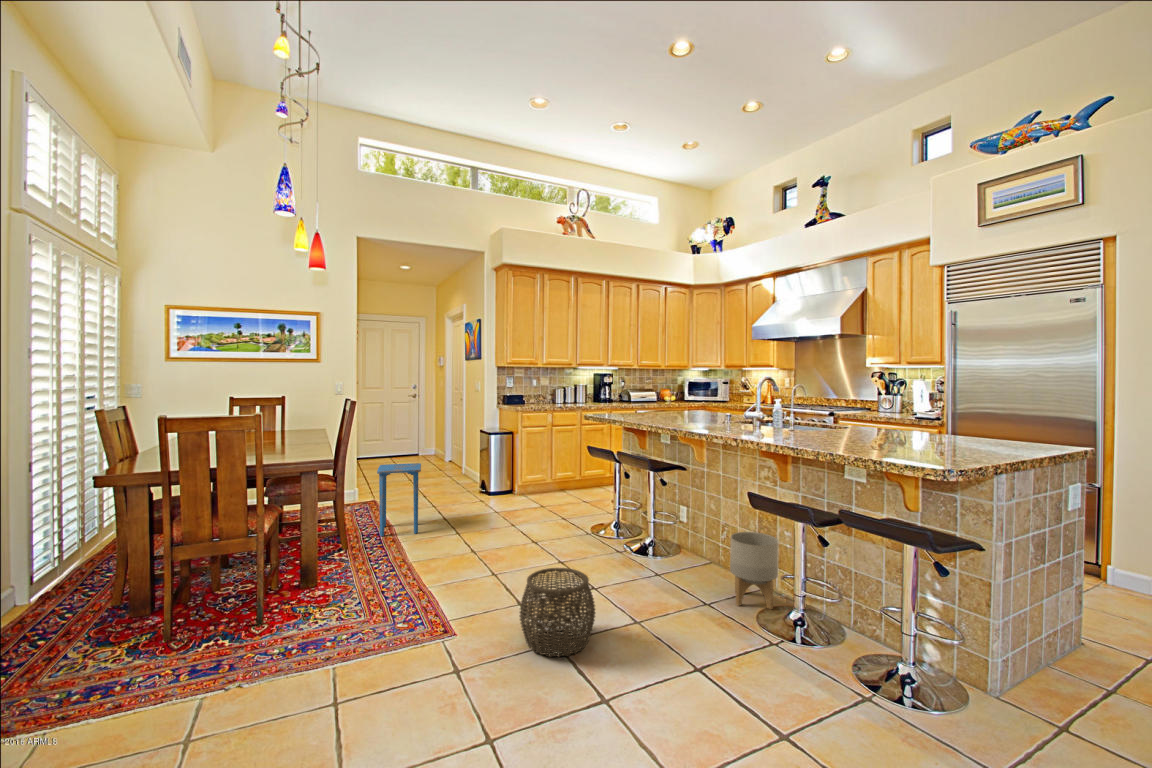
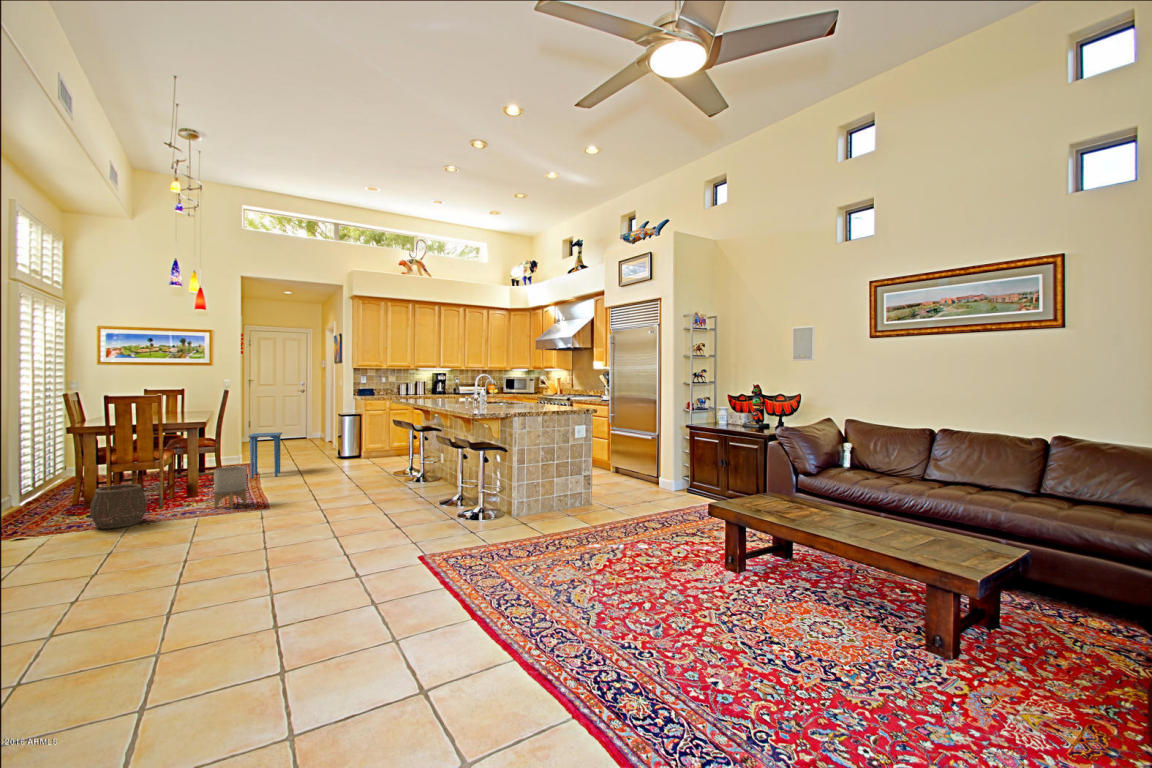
planter: present [730,532,779,609] -> present [214,466,247,509]
woven basket: present [519,568,595,657] -> present [90,484,147,529]

